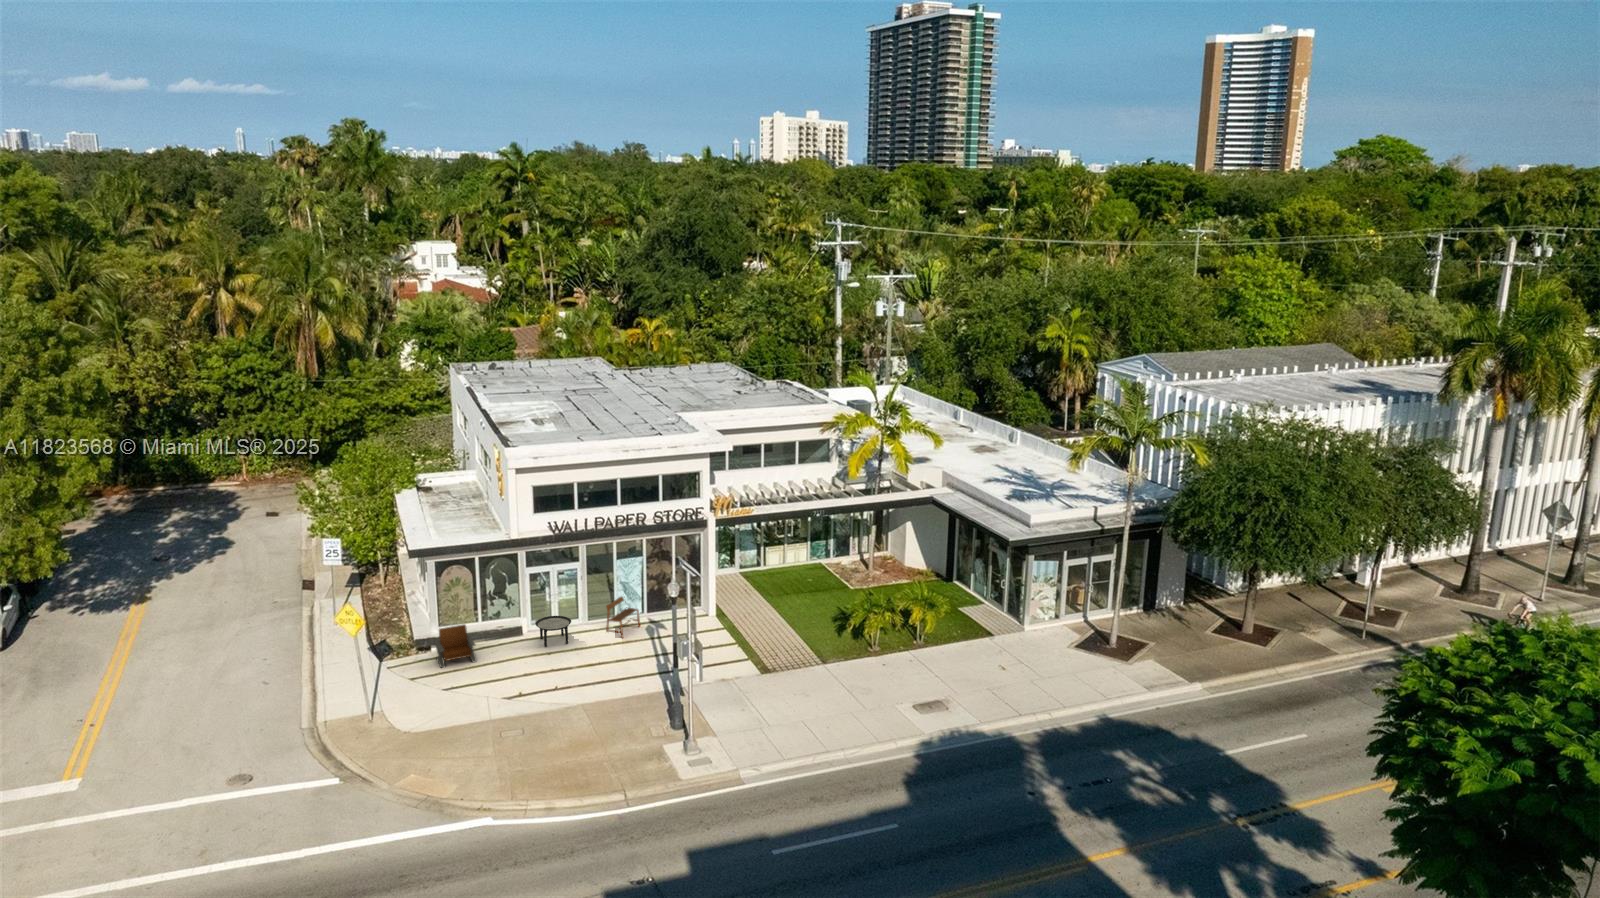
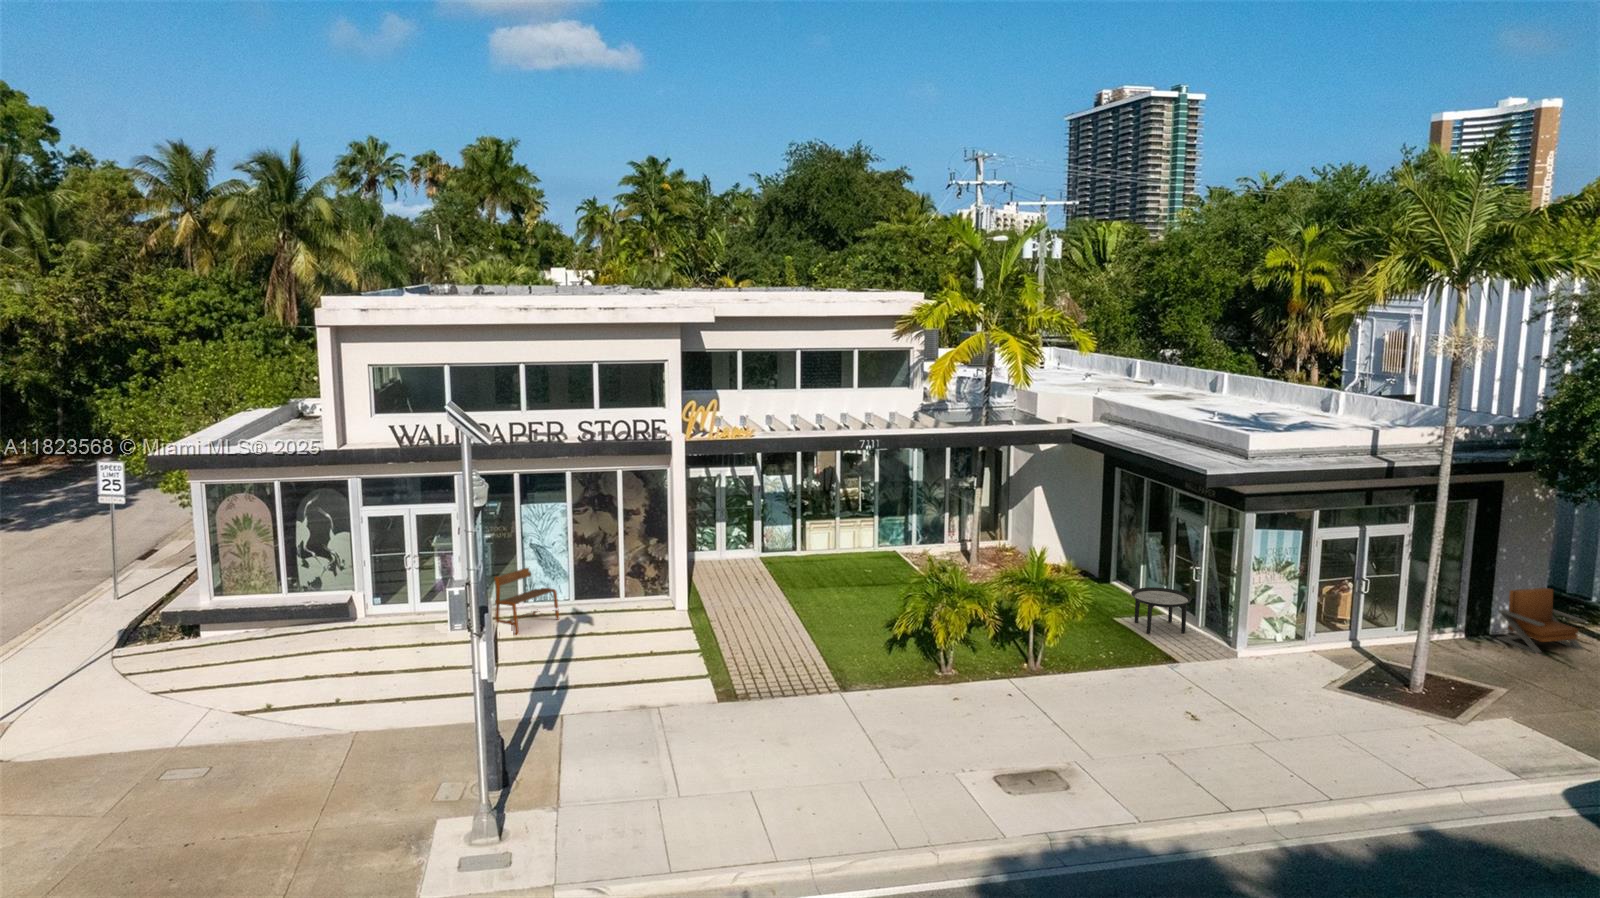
round table: present [536,616,571,647] -> present [1131,587,1192,634]
lounge chair: present [435,625,476,668] -> present [1498,588,1586,653]

